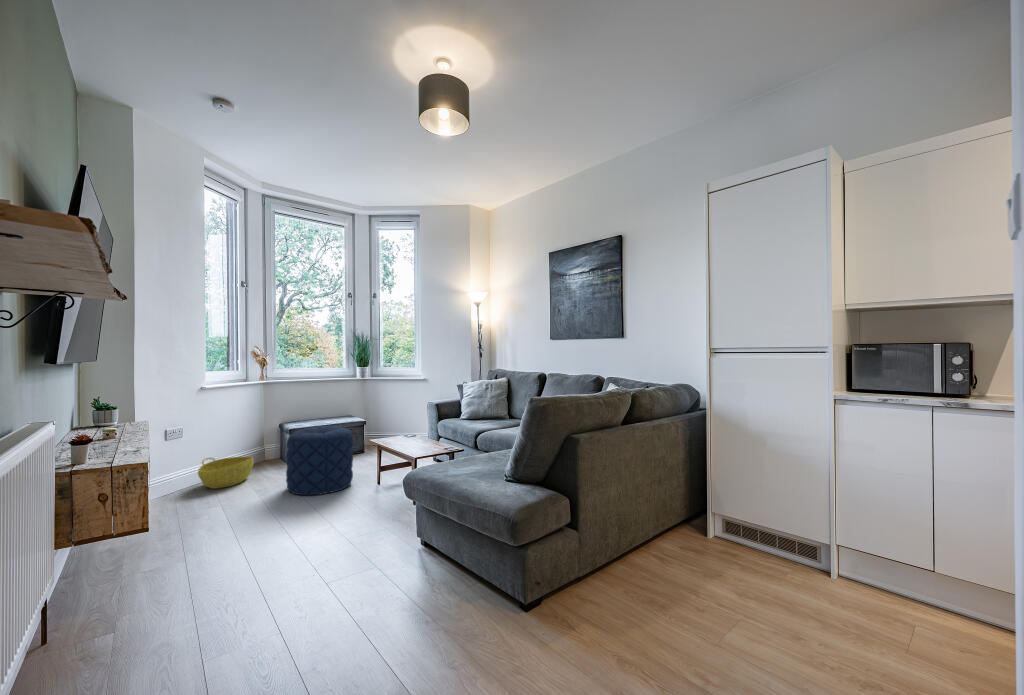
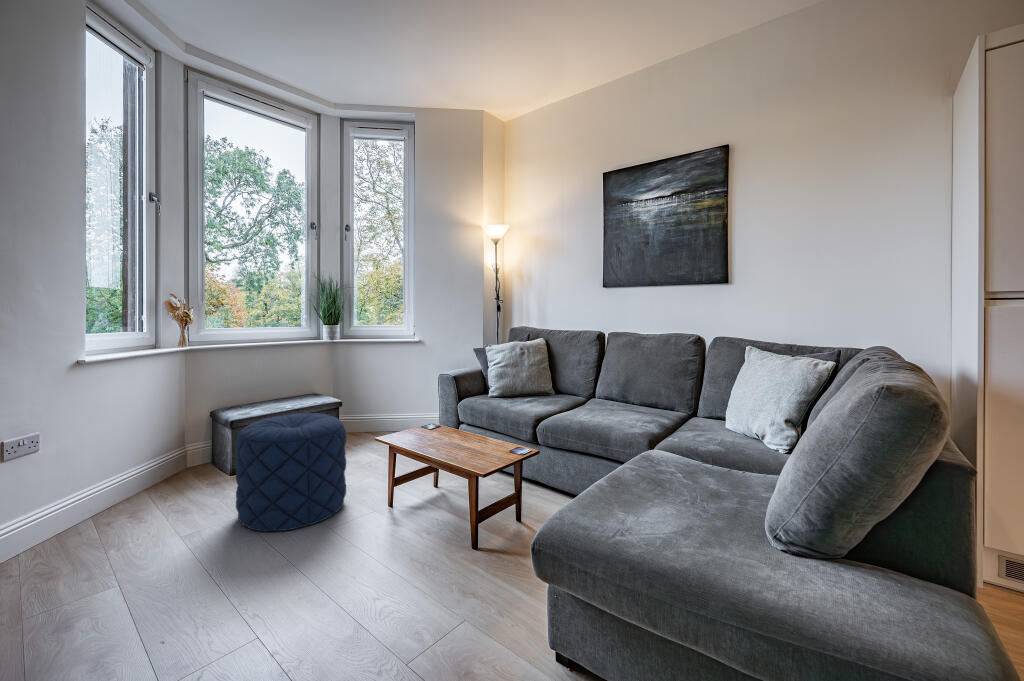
basket: present [198,456,254,489] -> none [68,465,173,526]

